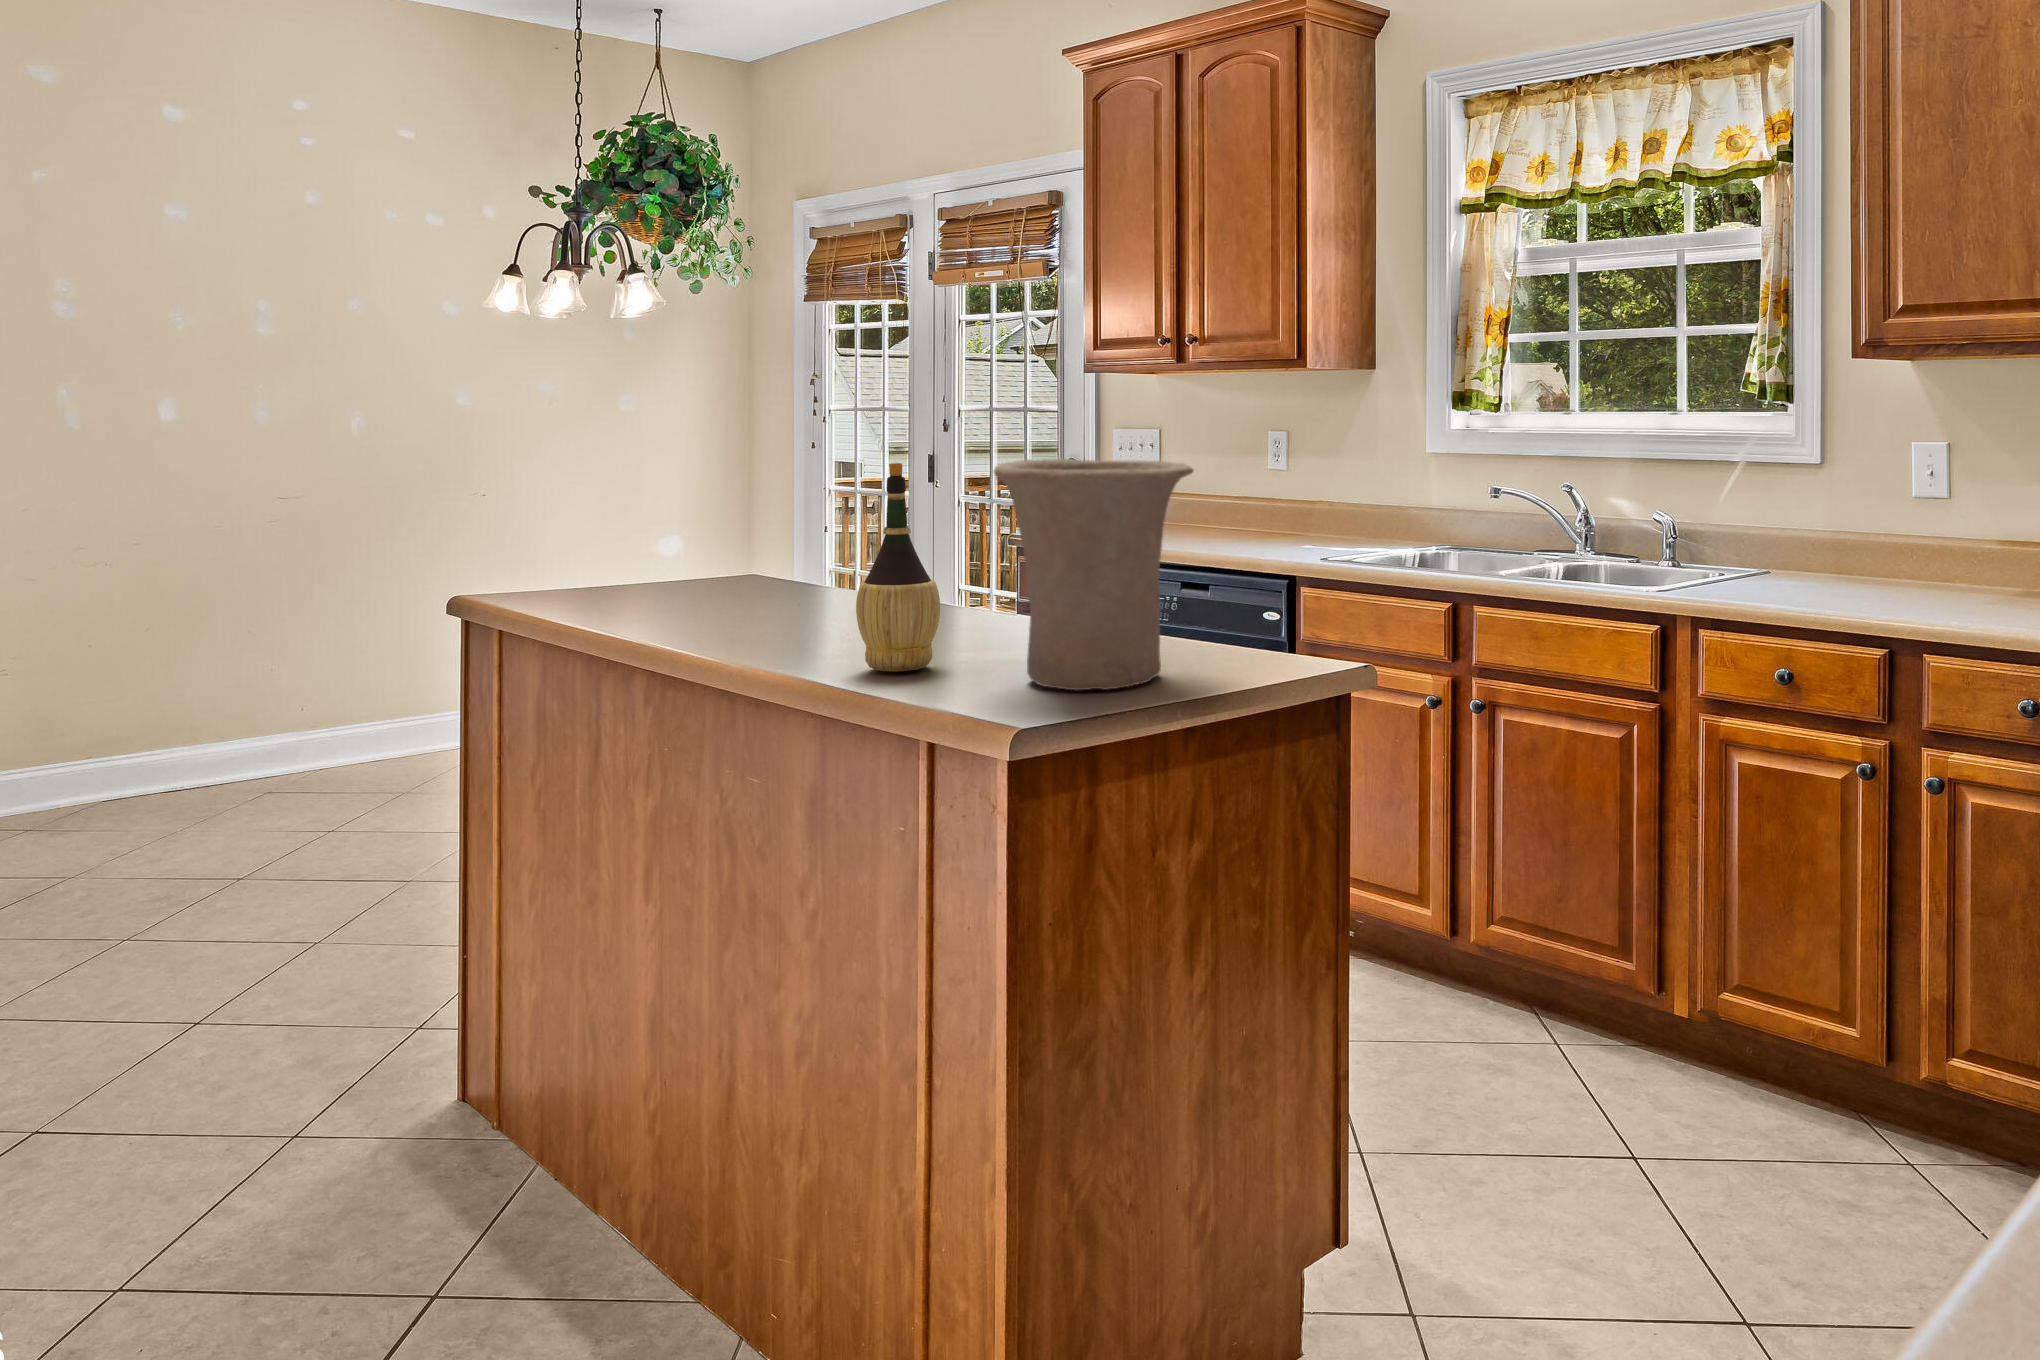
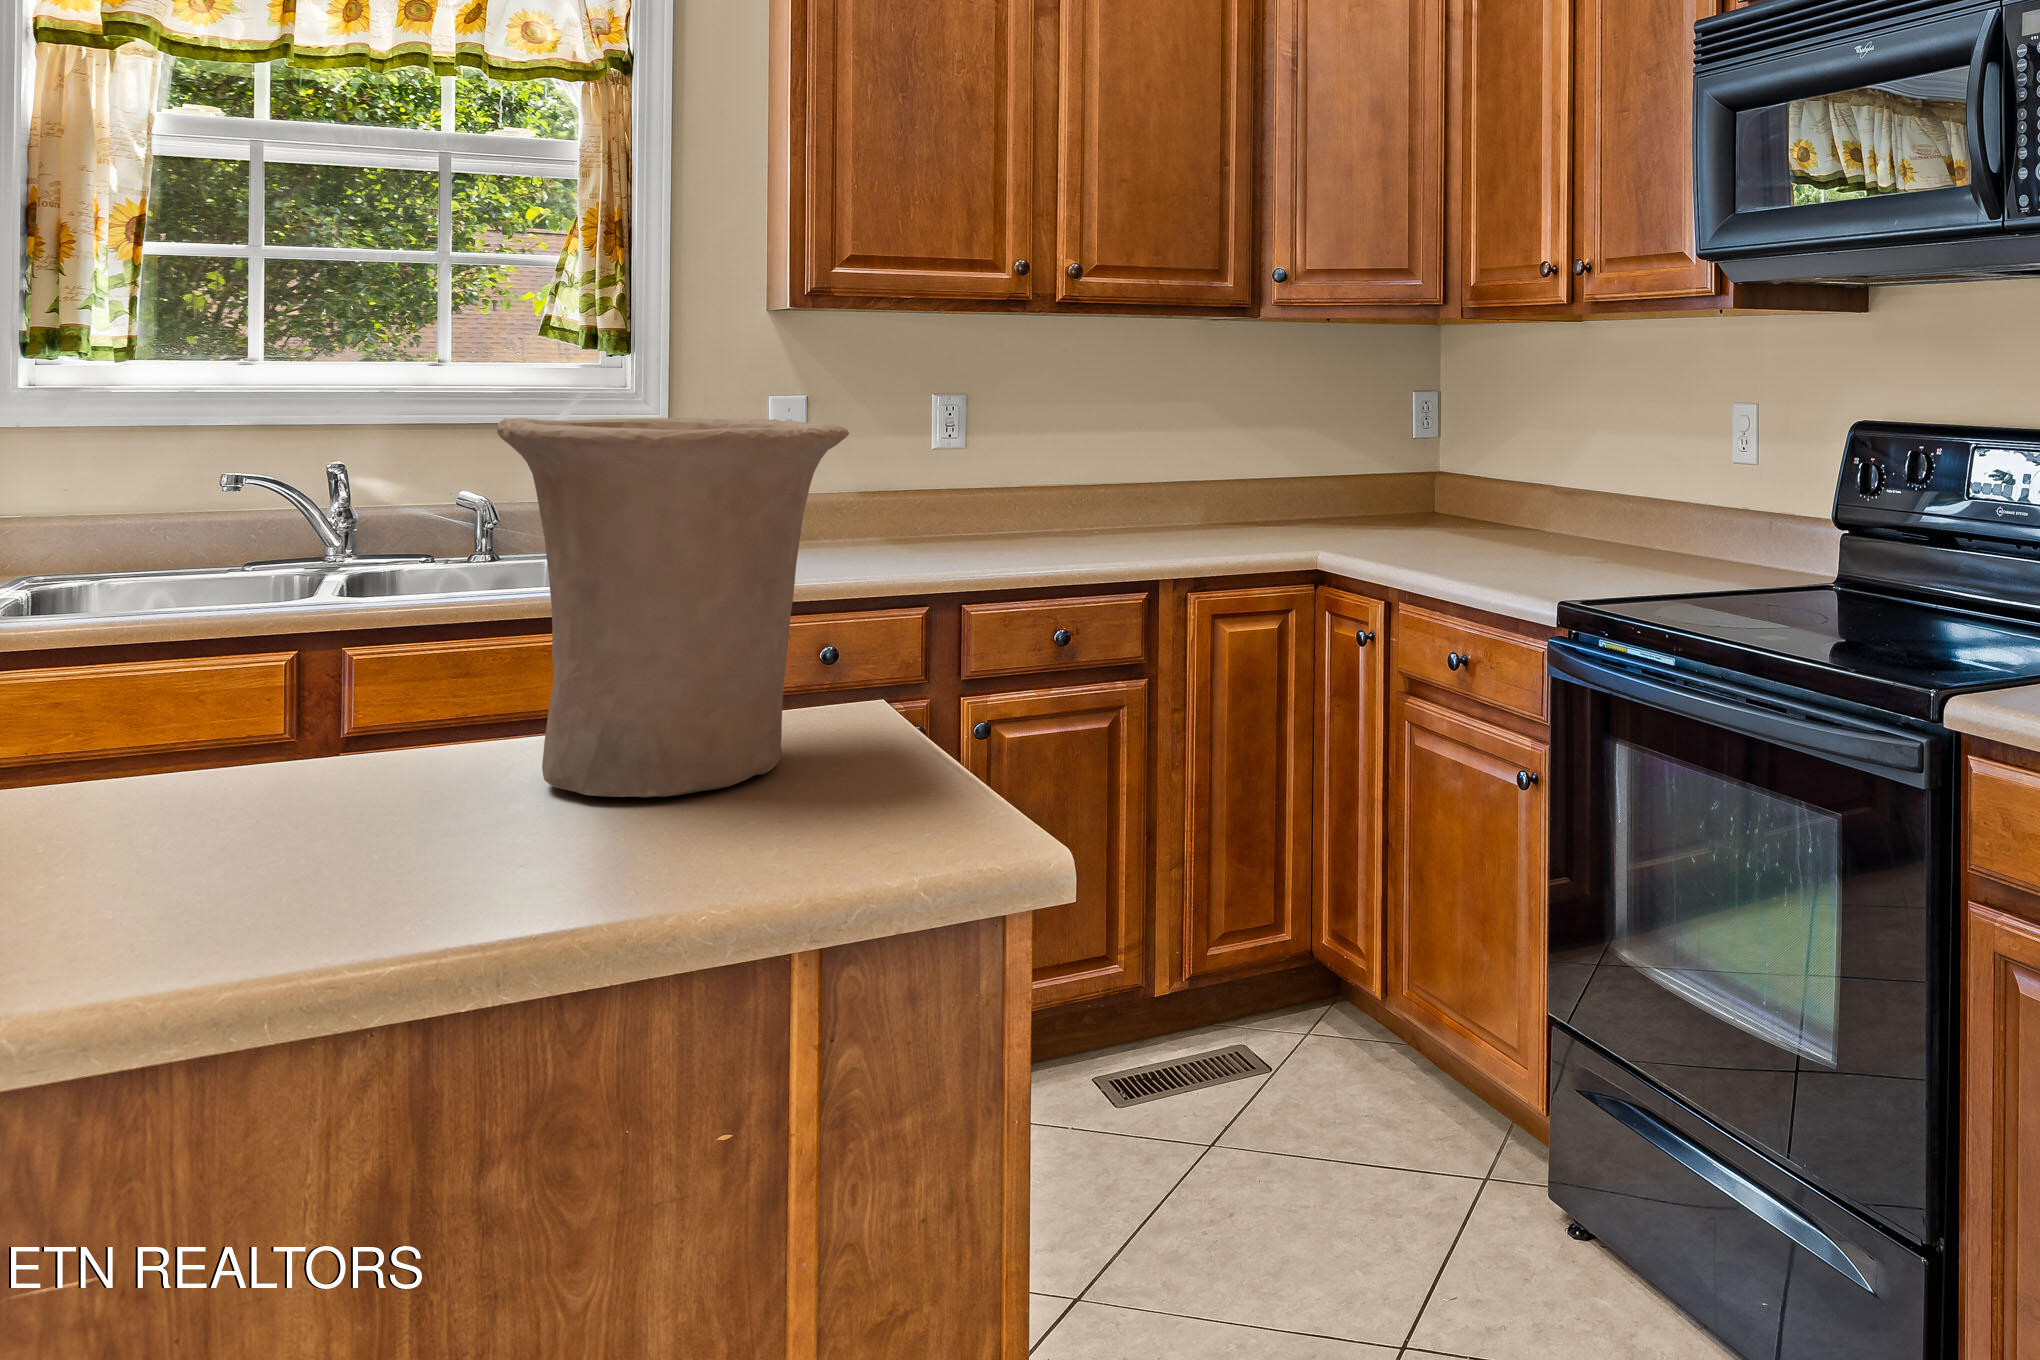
wine bottle: present [856,463,940,671] -> none [128,432,345,877]

